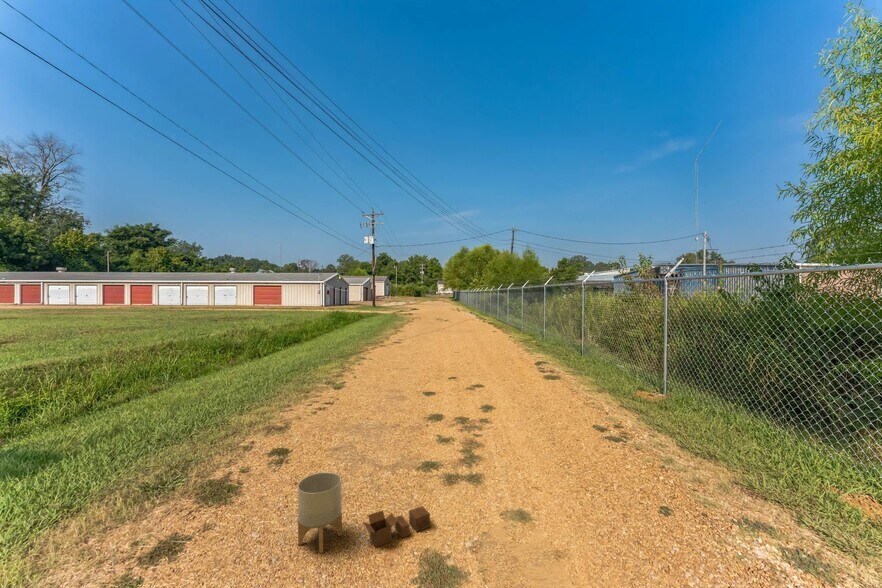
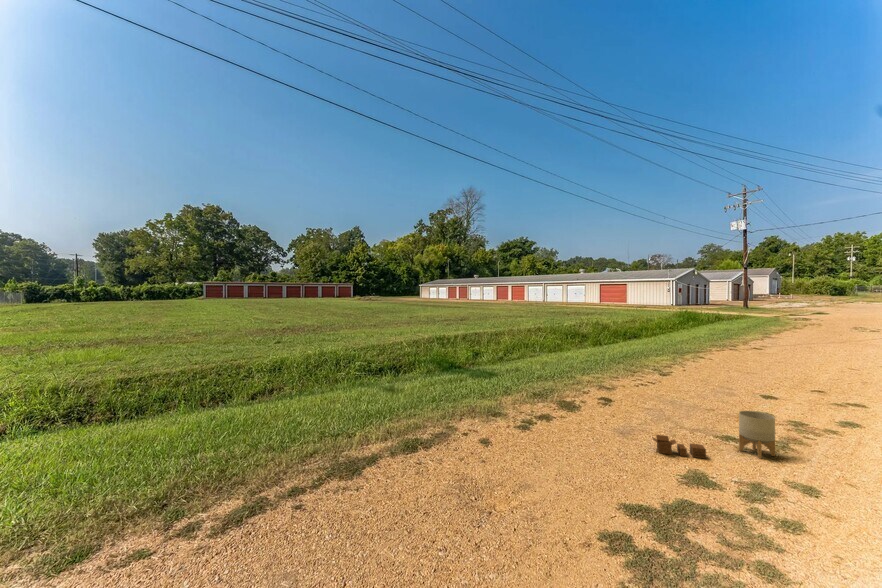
planter: present [297,472,342,553] -> present [739,411,775,459]

